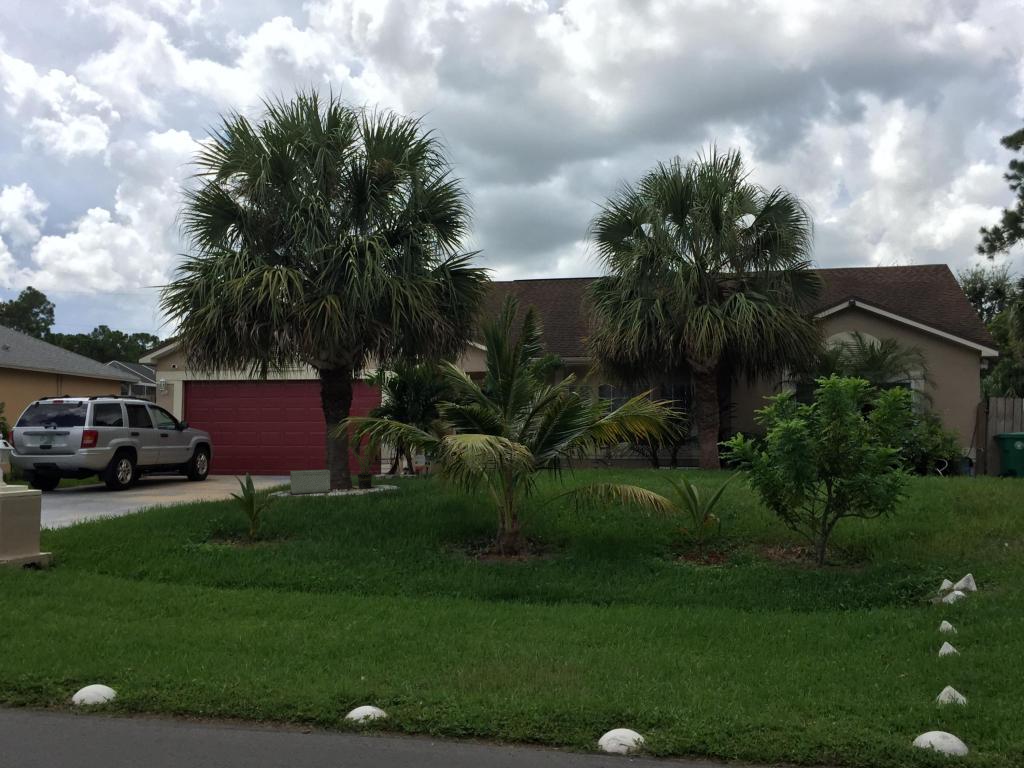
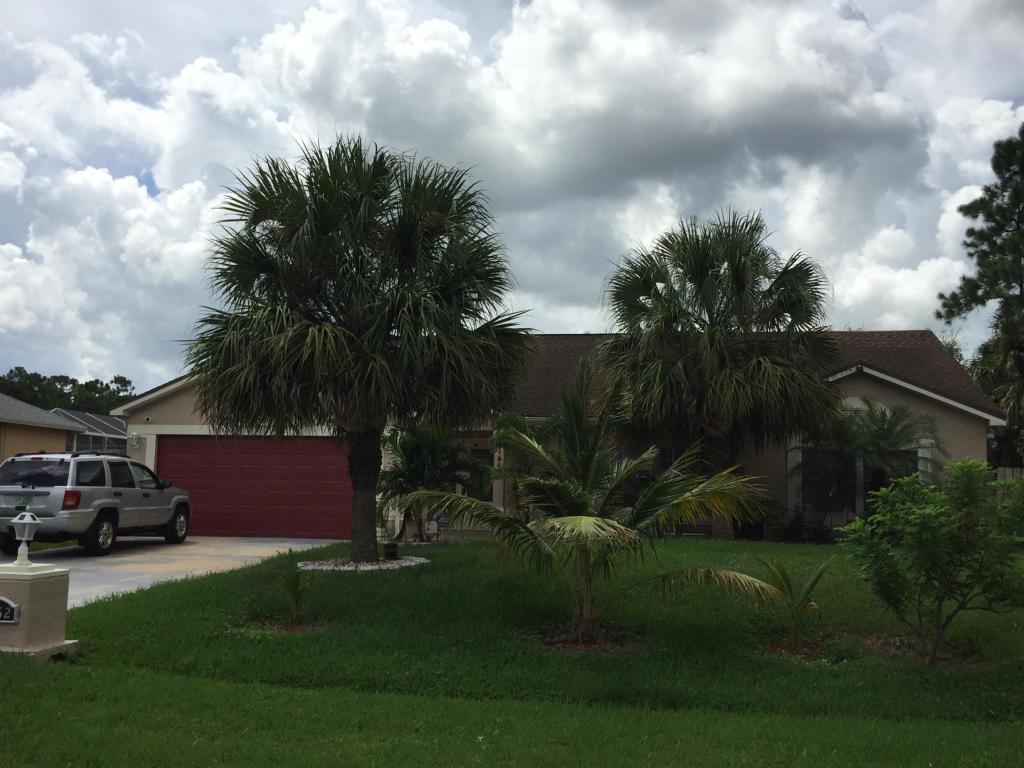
storage bin: present [290,470,330,494] -> none [312,539,357,566]

